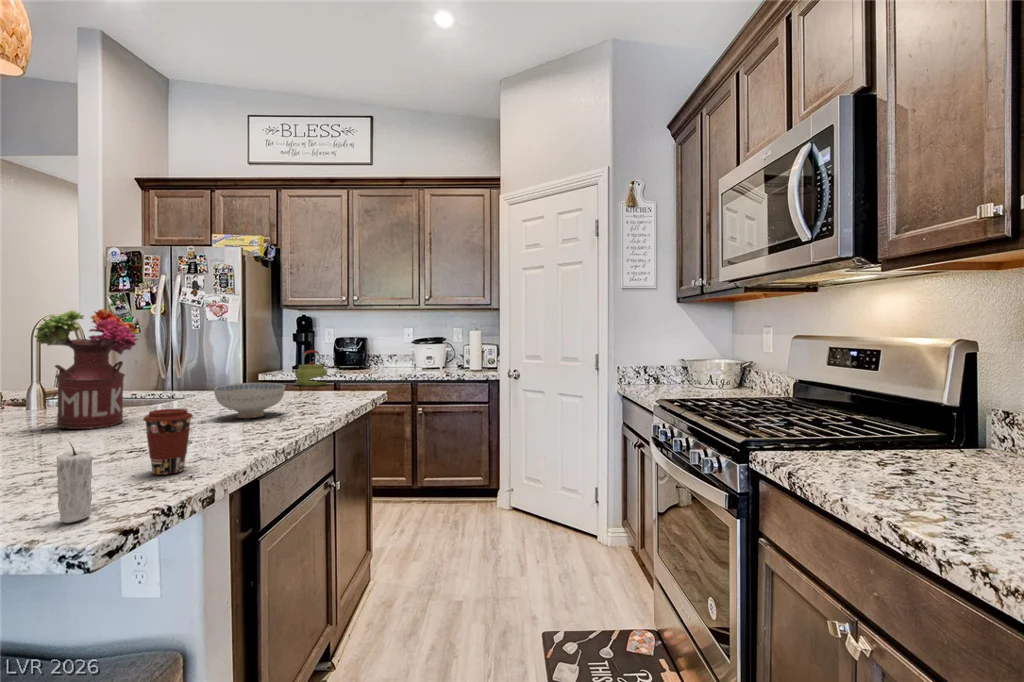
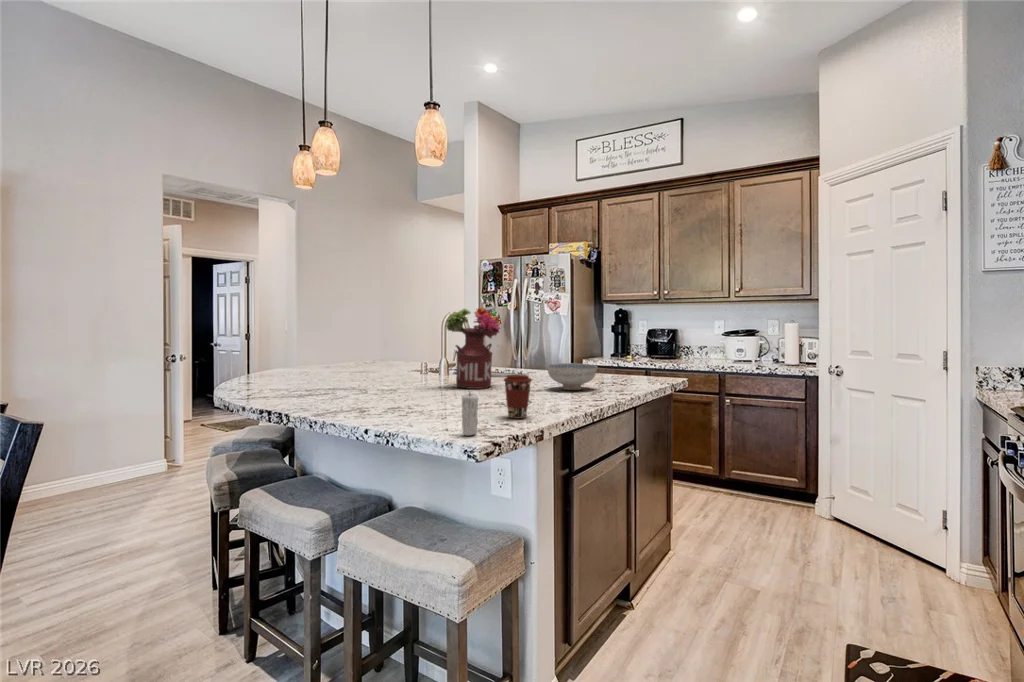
kettle: present [295,350,327,386] -> none [611,340,639,372]

